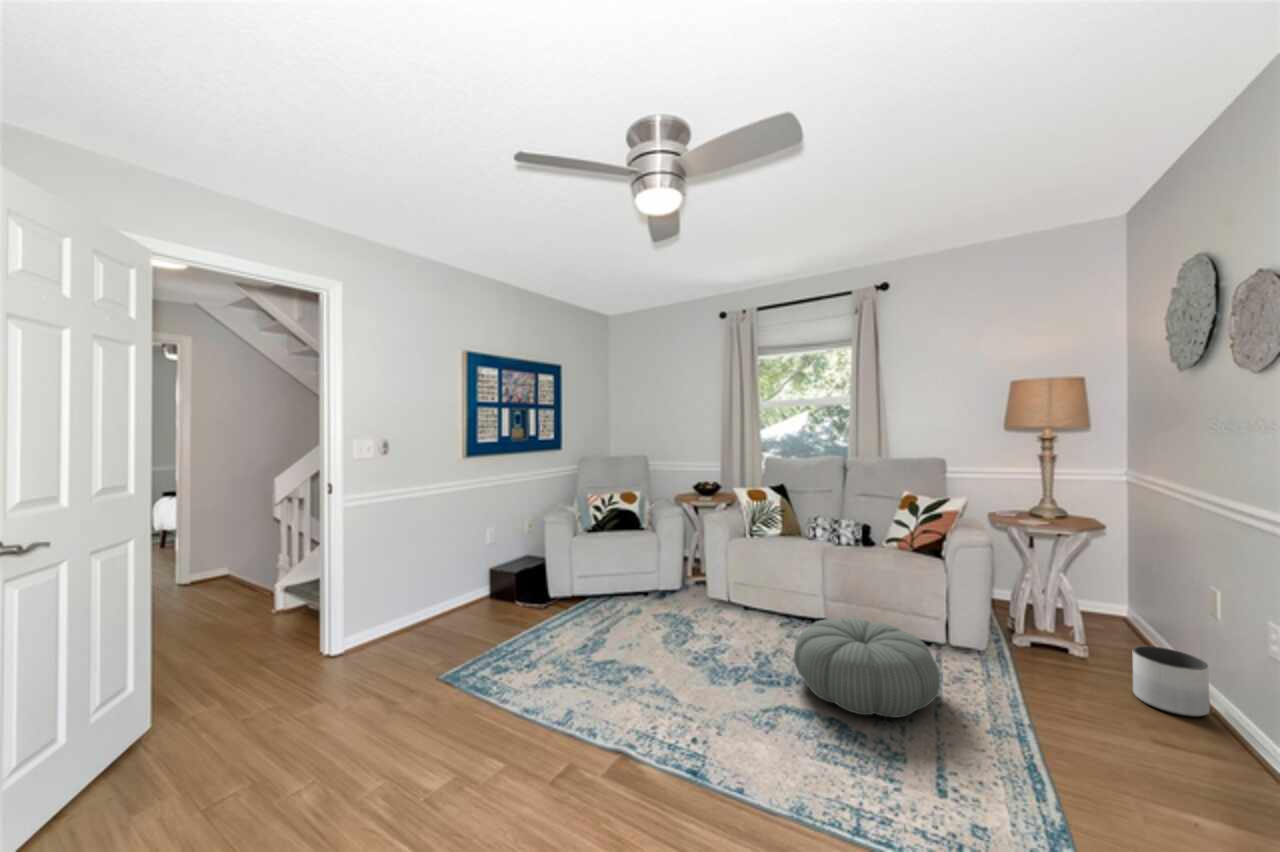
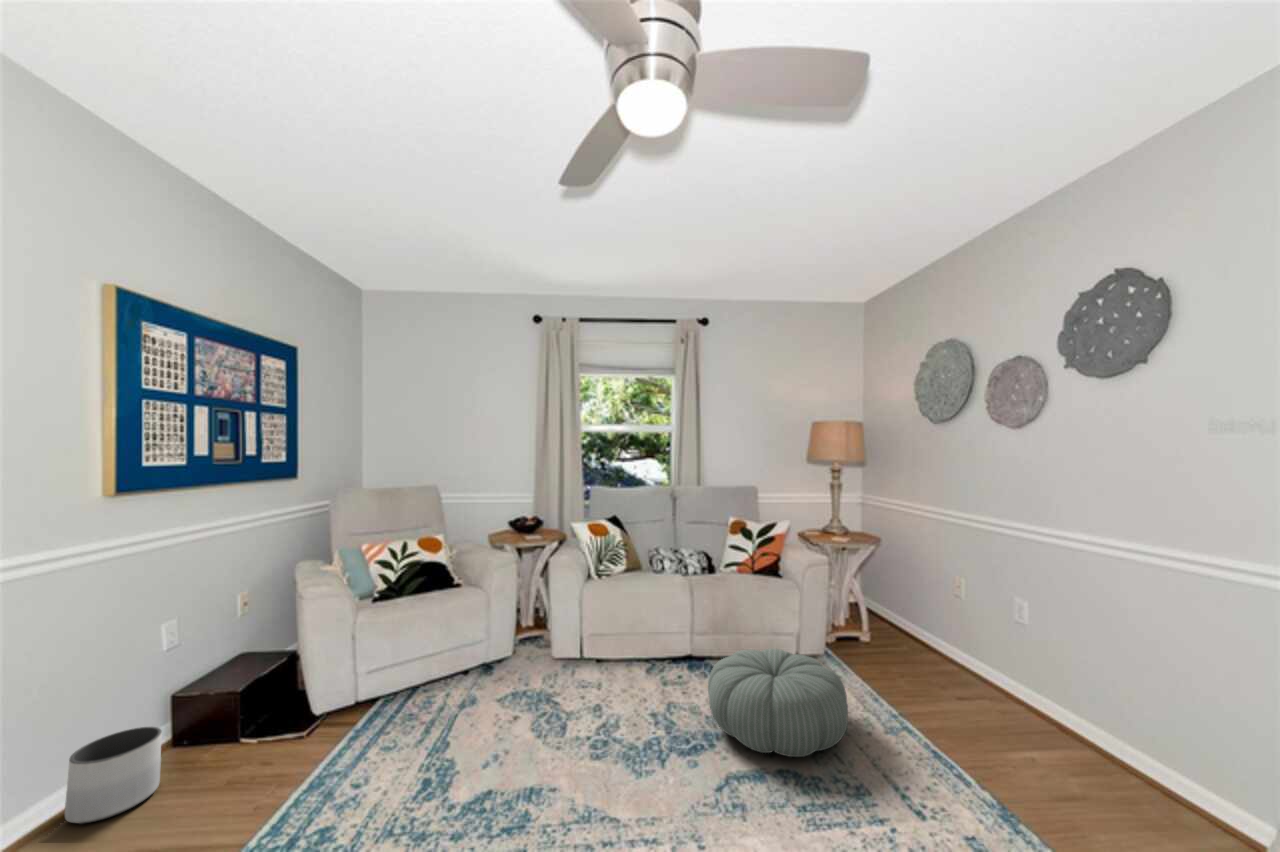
planter: present [1133,646,1210,717] -> present [65,727,162,824]

